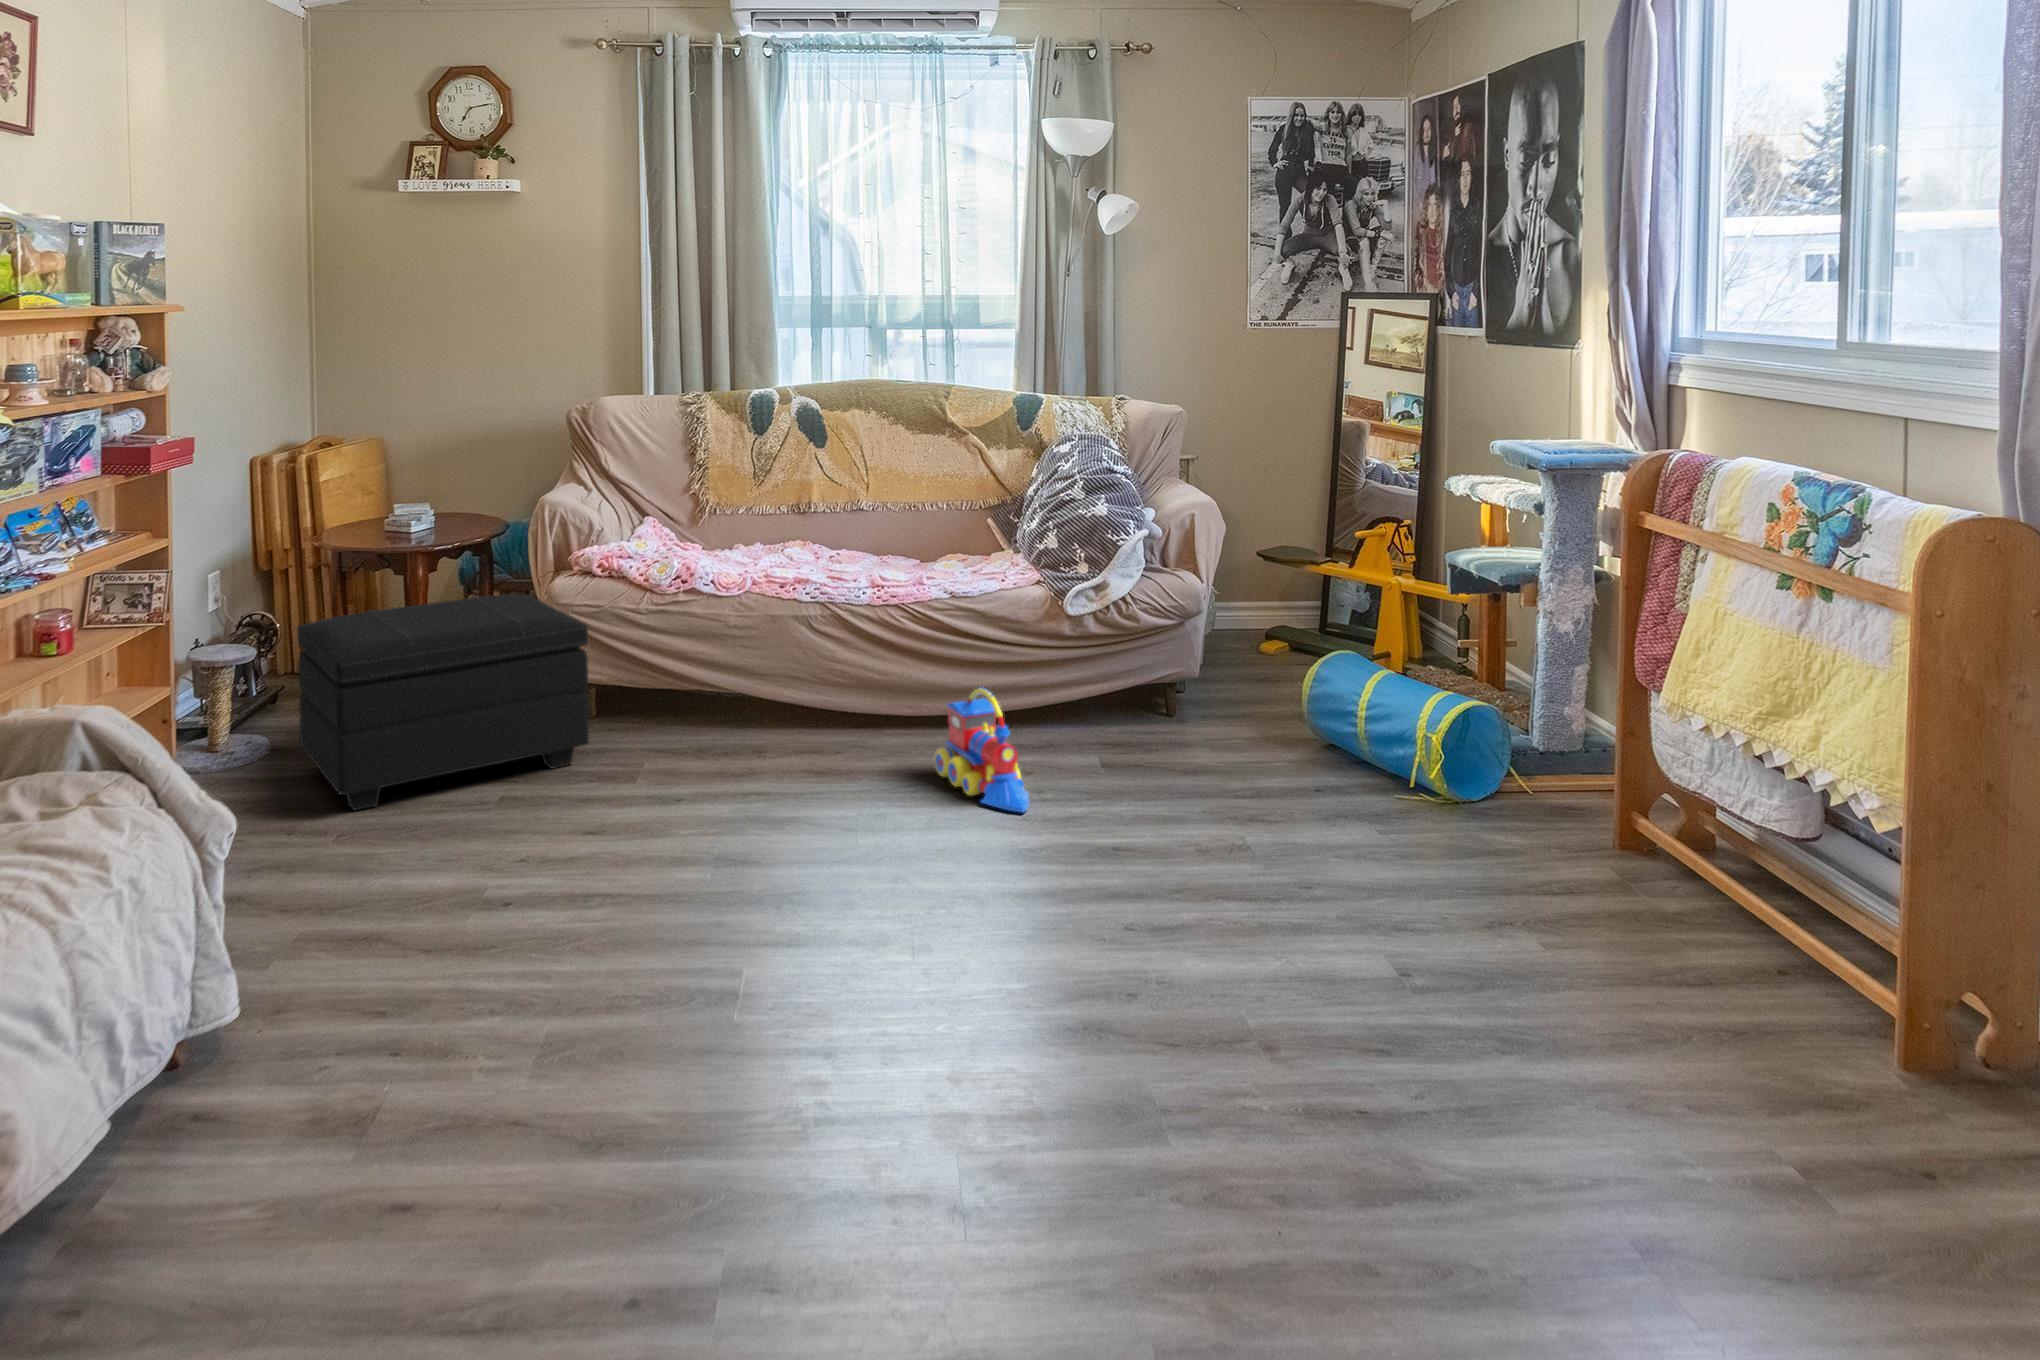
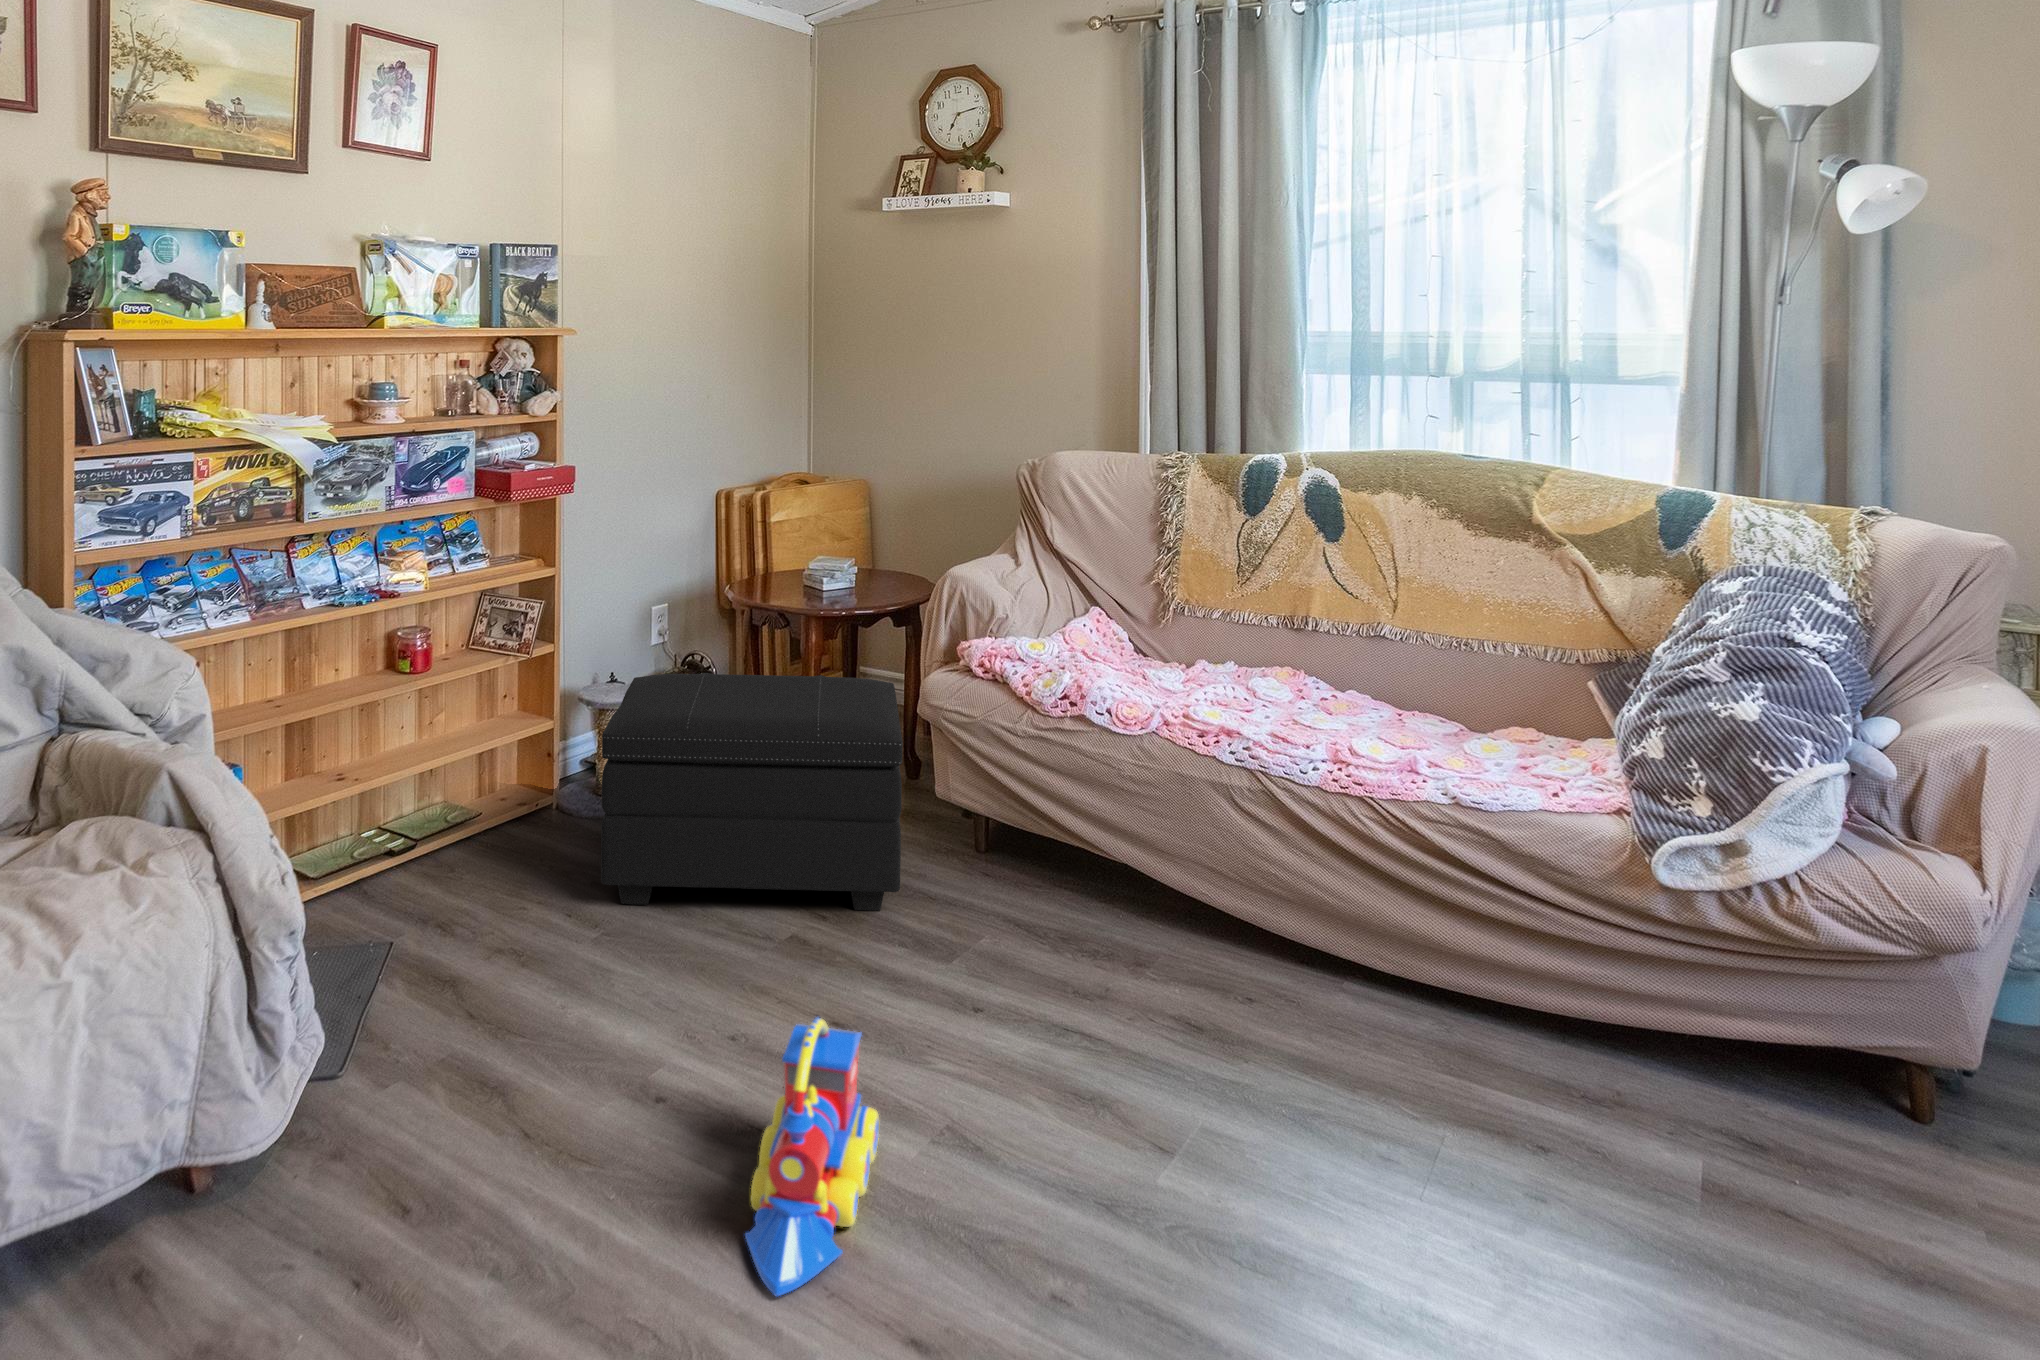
toy train: present [935,688,1029,813] -> present [745,1017,879,1297]

